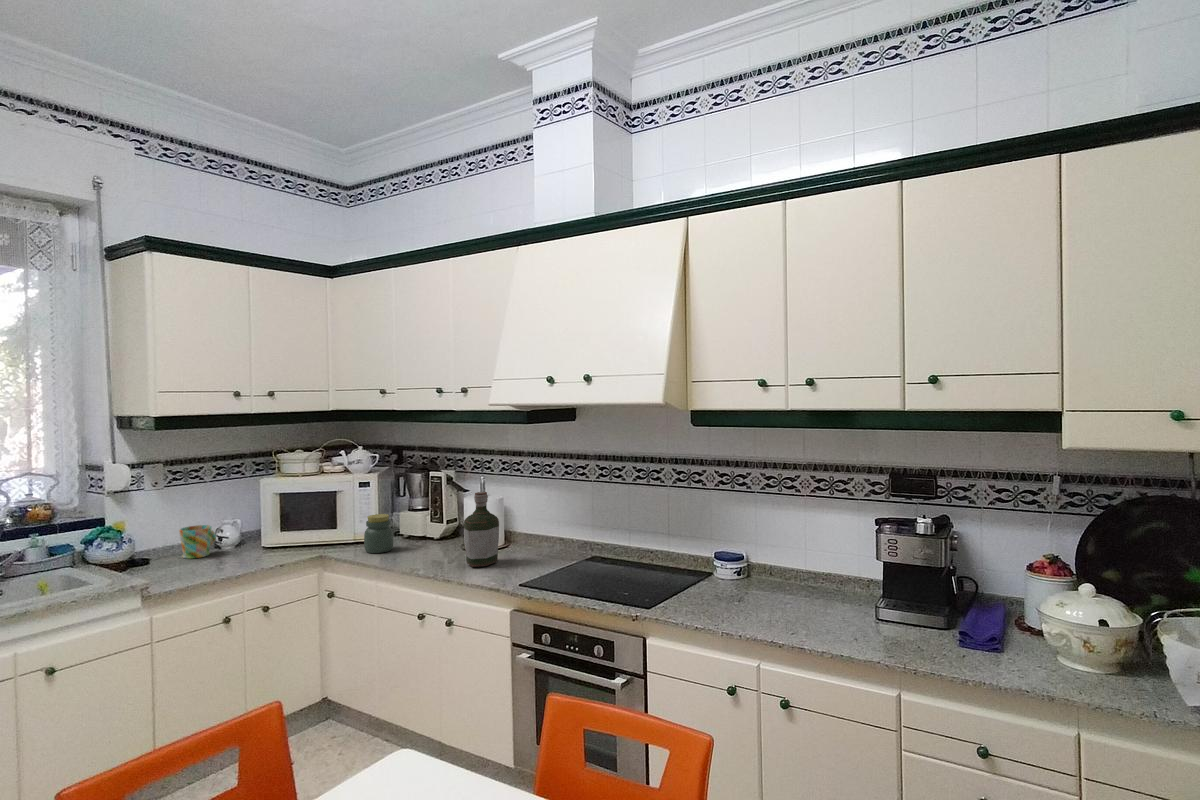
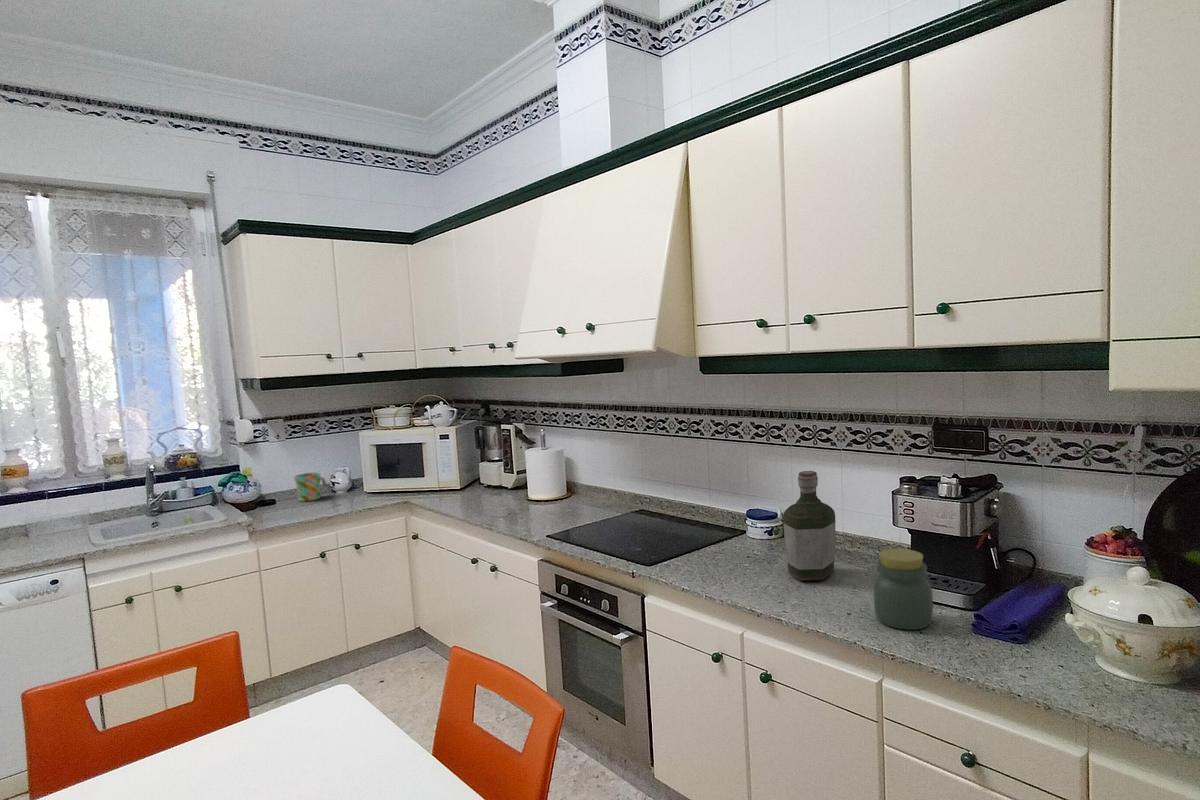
bottle: present [464,492,499,567] -> present [783,471,836,581]
jar: present [364,514,393,553] -> present [874,549,933,630]

